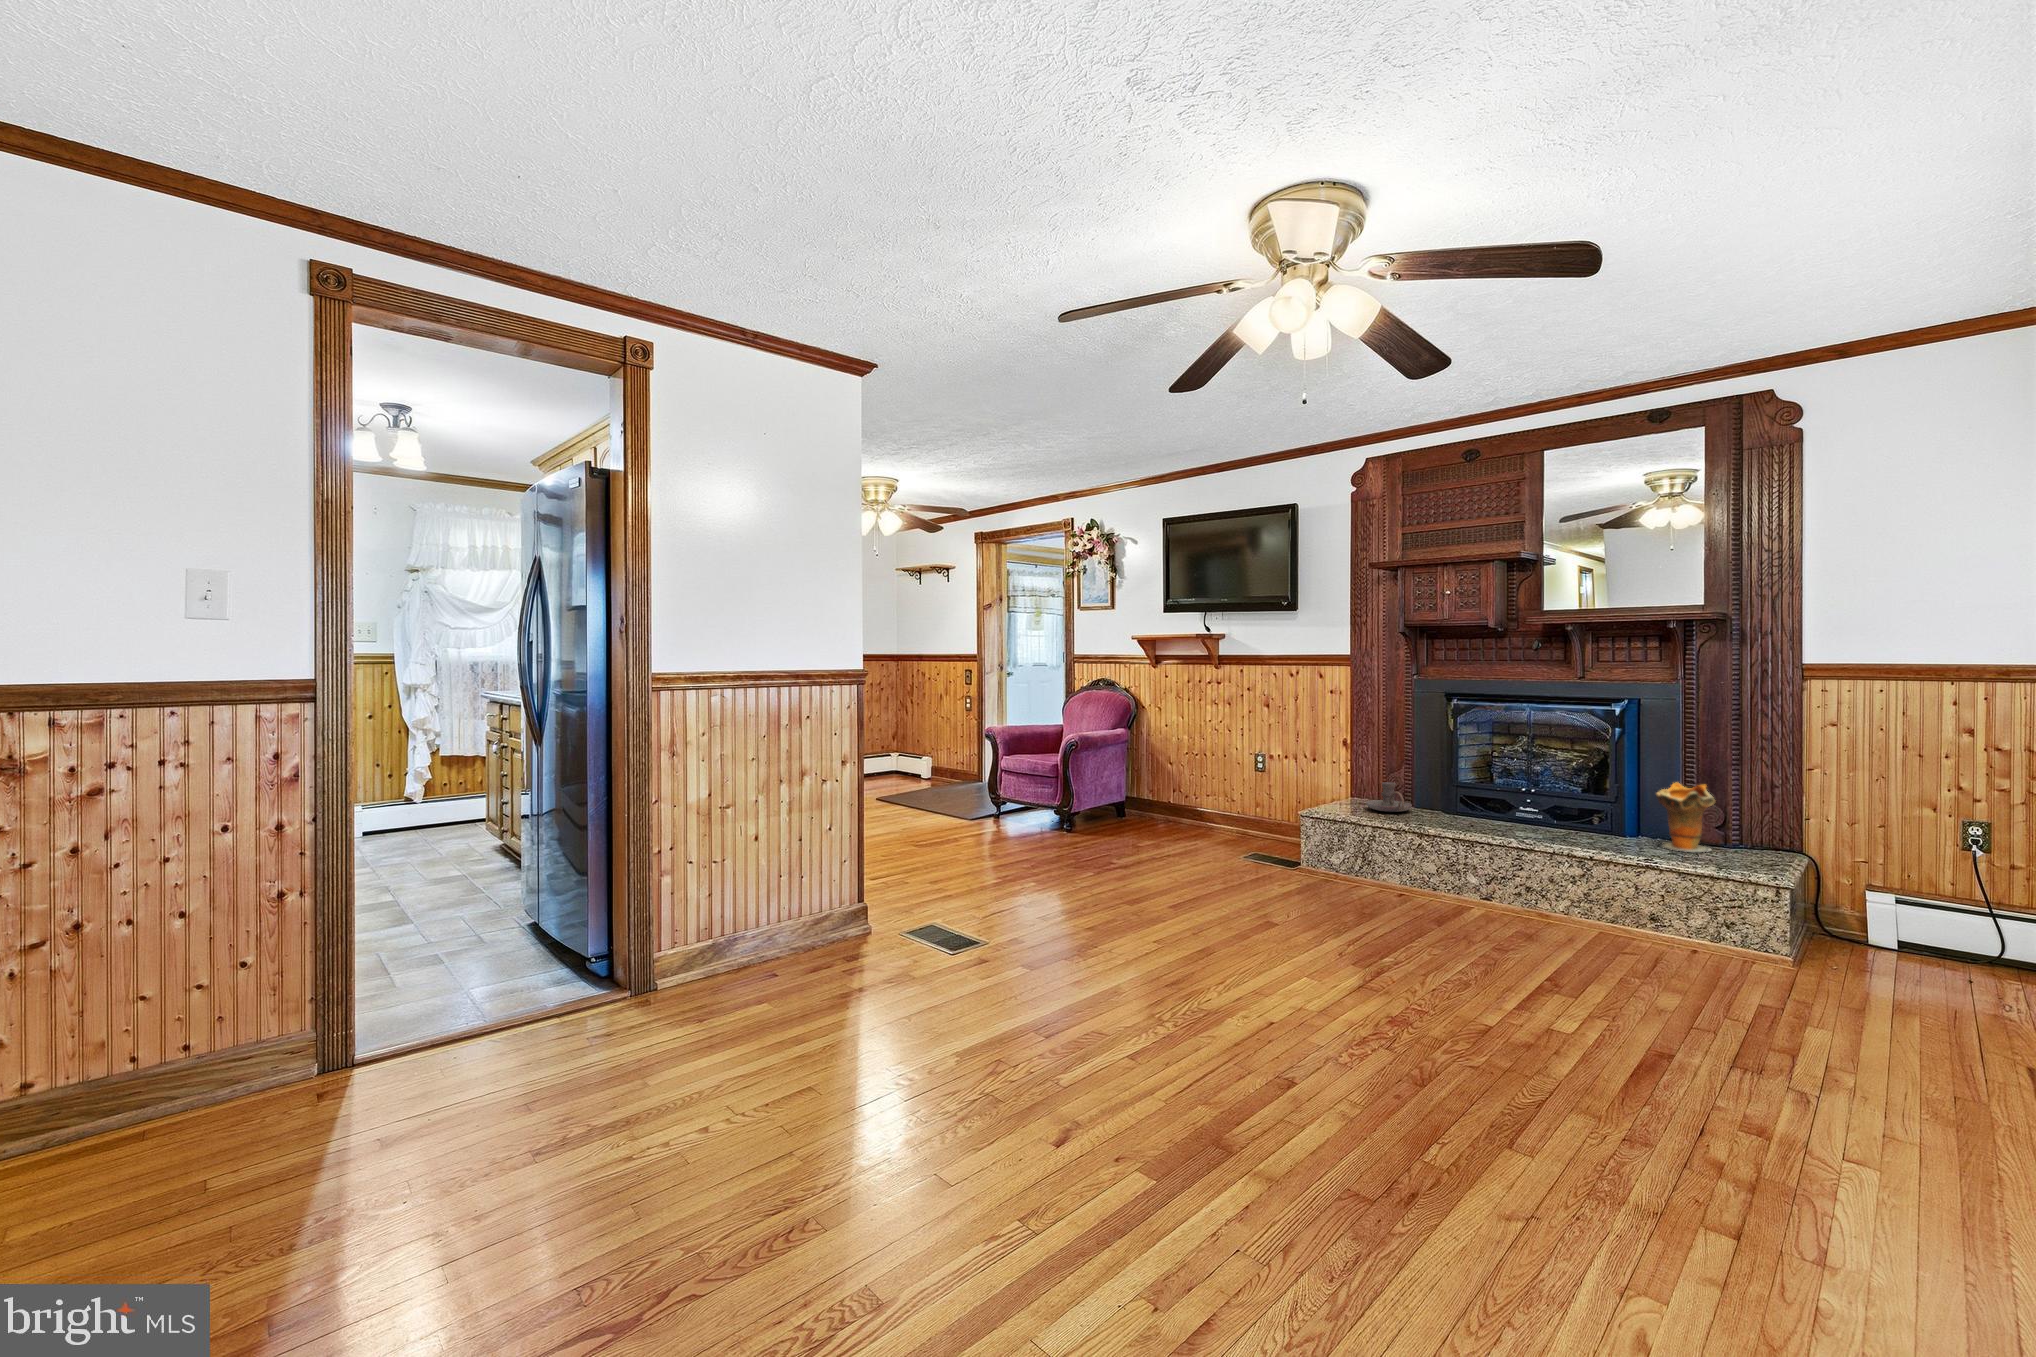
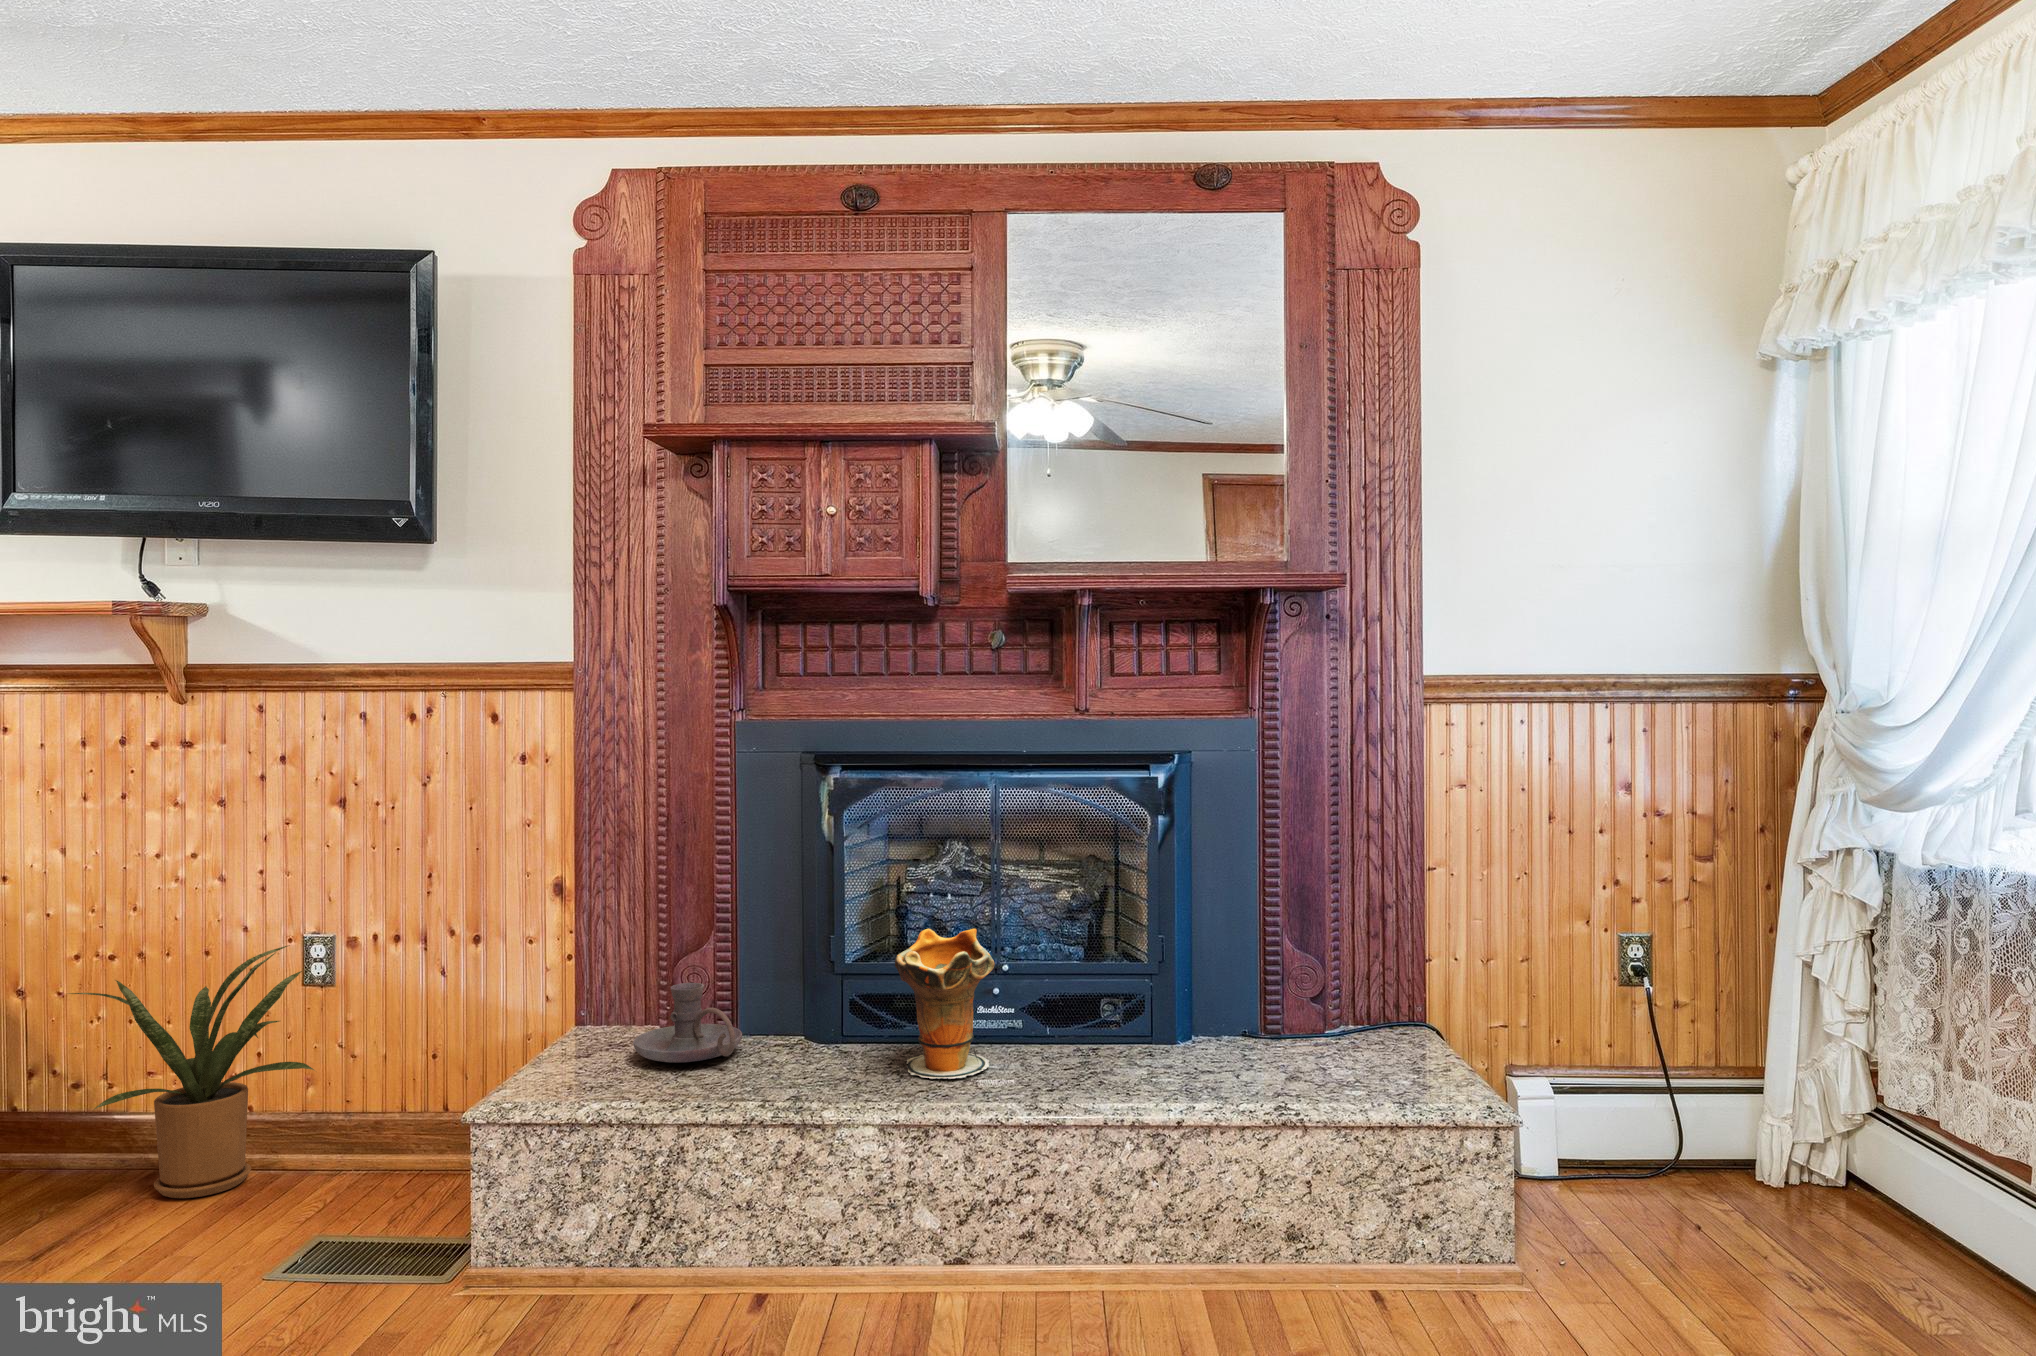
house plant: none [1181,755,1257,837] -> present [69,946,314,1198]
decorative vase: present [1656,783,1716,852] -> present [895,929,995,1079]

